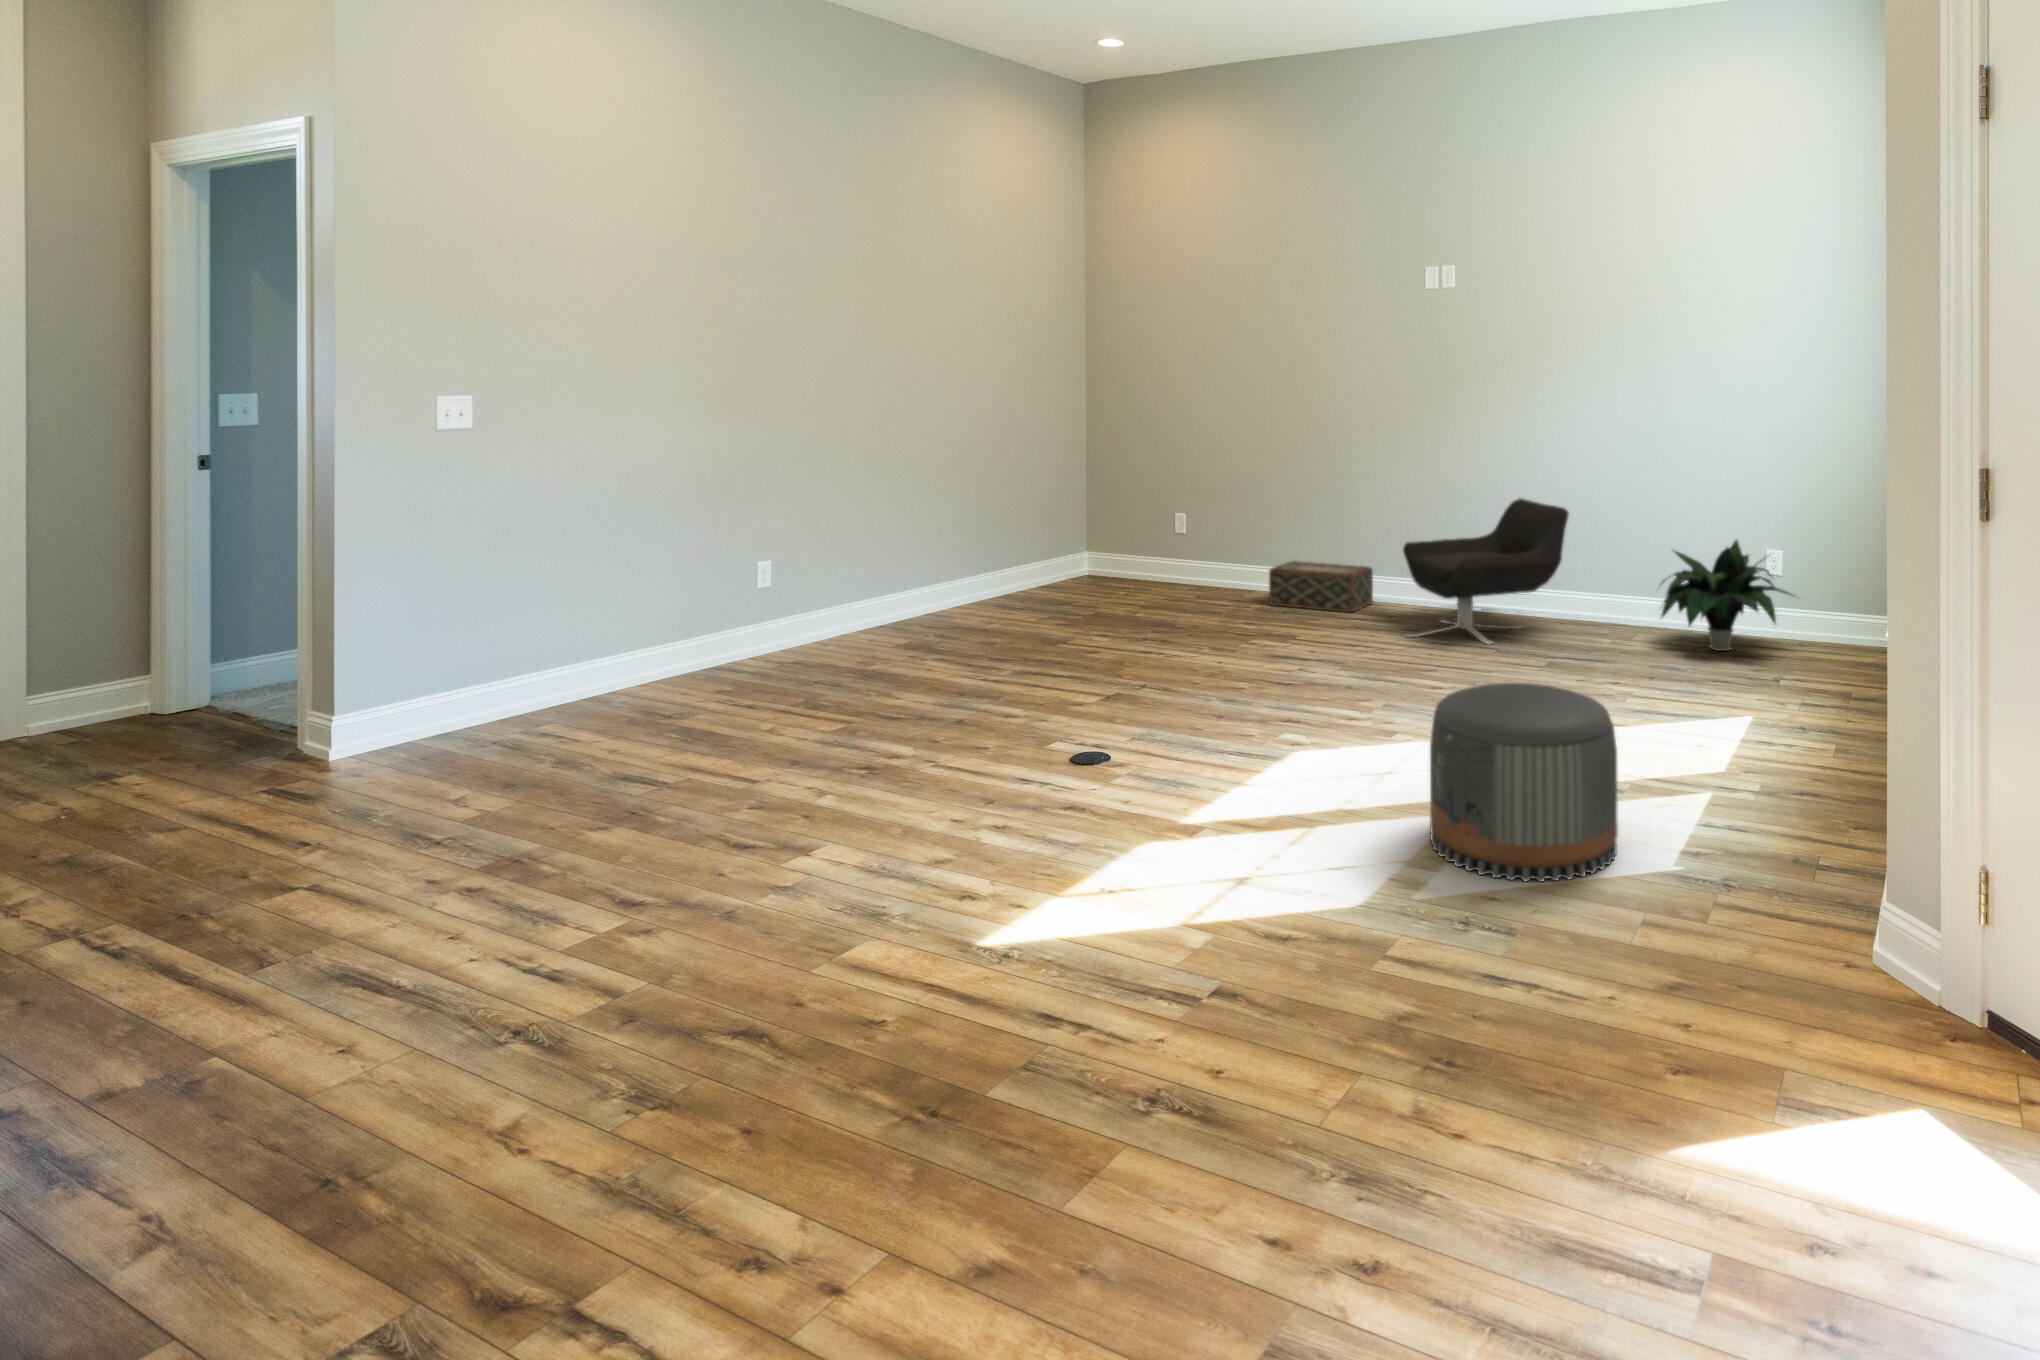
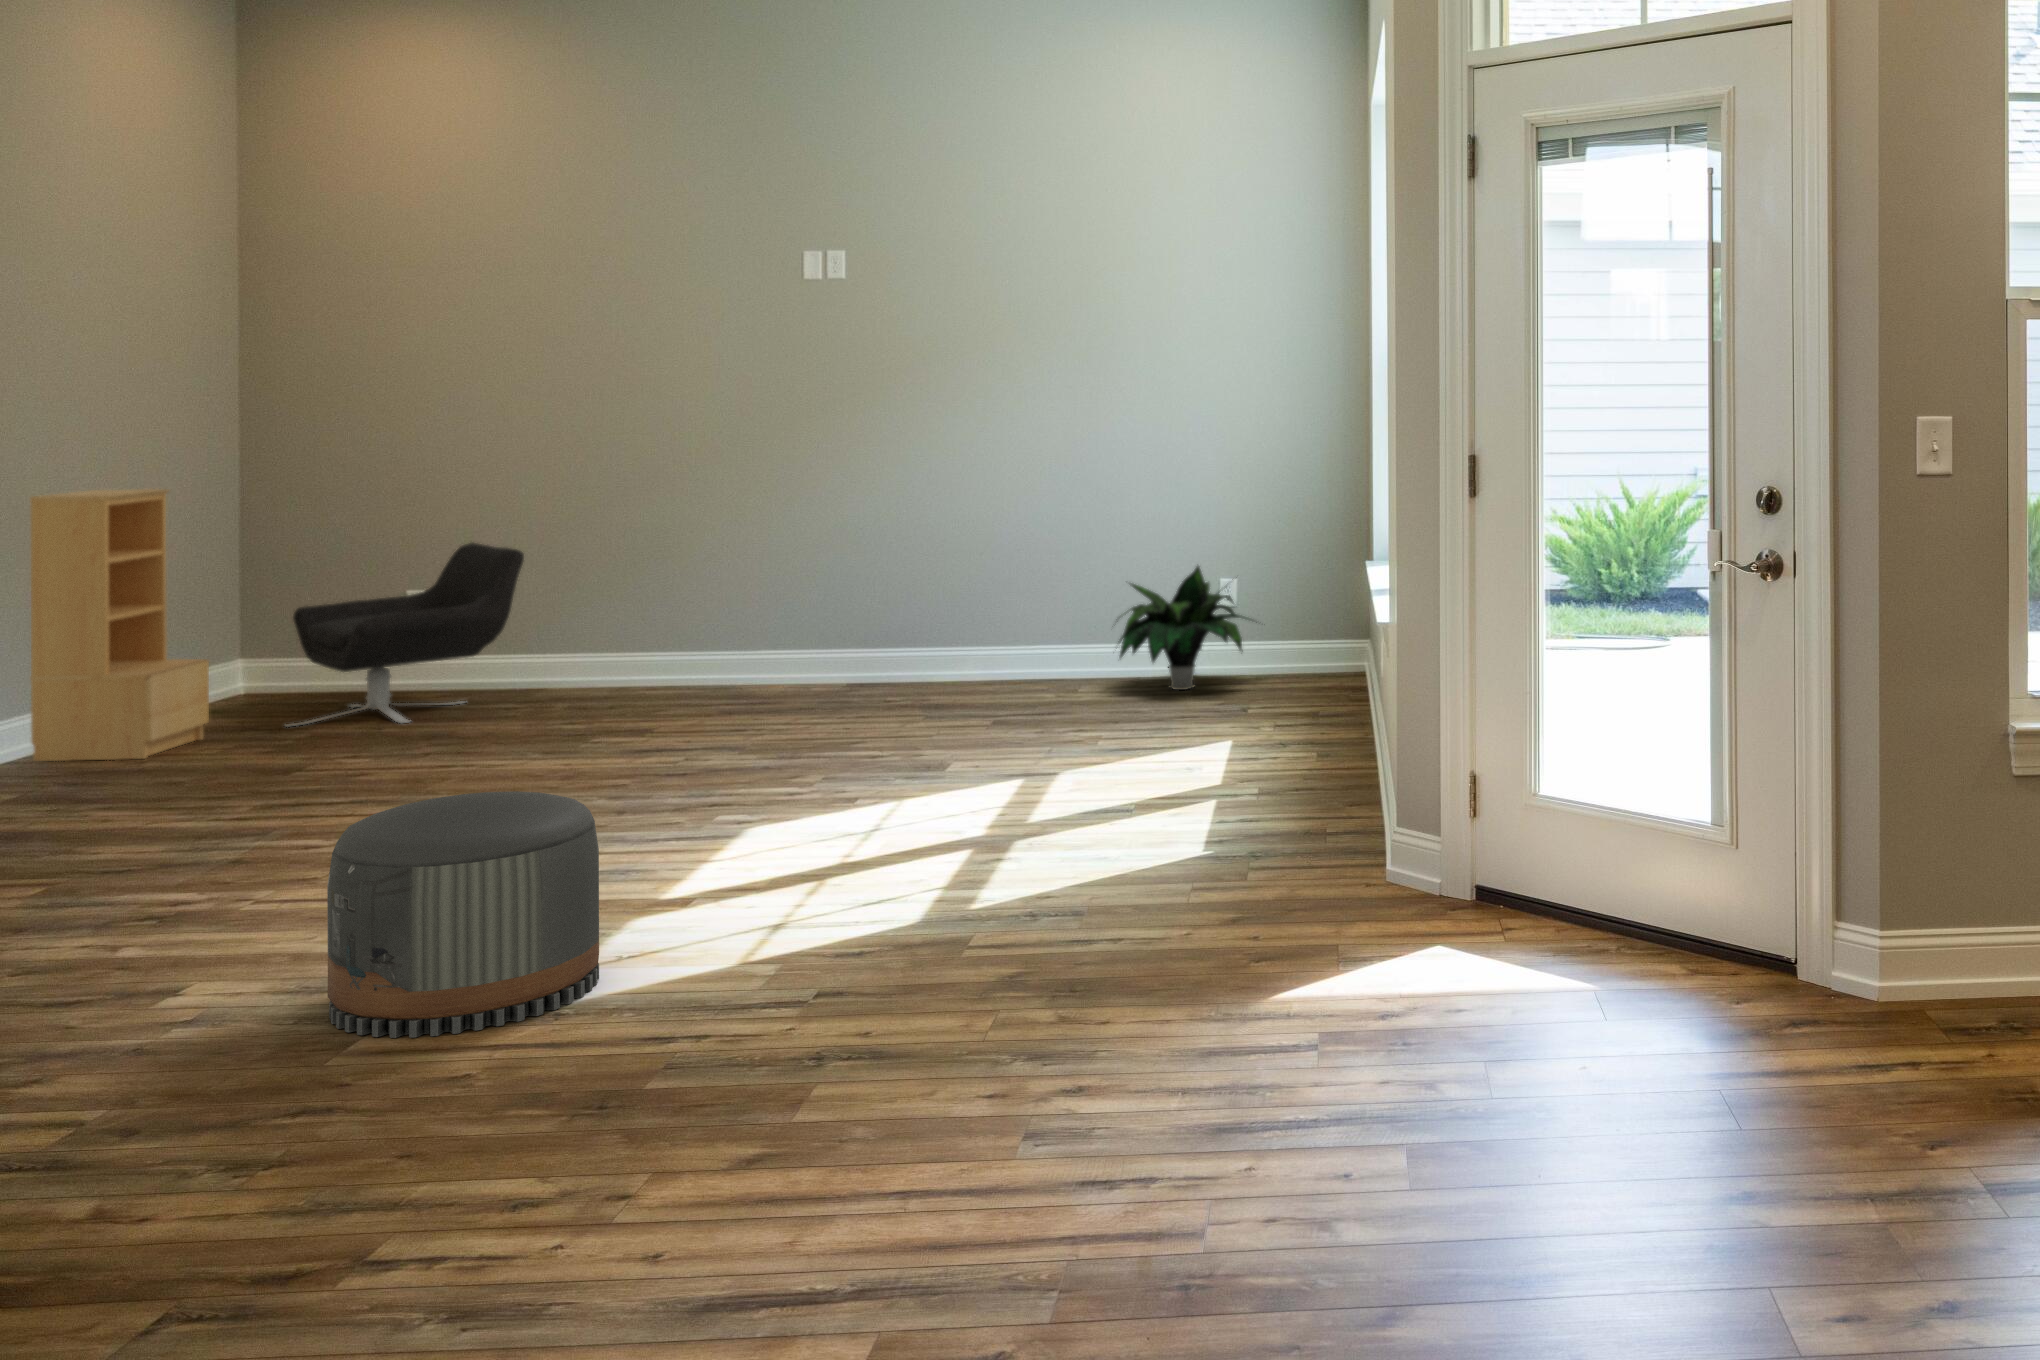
bookshelf: none [942,440,1041,621] -> present [30,489,209,761]
lounge chair: present [1403,498,1569,644] -> present [287,543,524,726]
woven basket: present [1269,561,1373,612] -> none [583,638,733,700]
pouf: present [1430,683,1618,882] -> present [327,791,599,1038]

